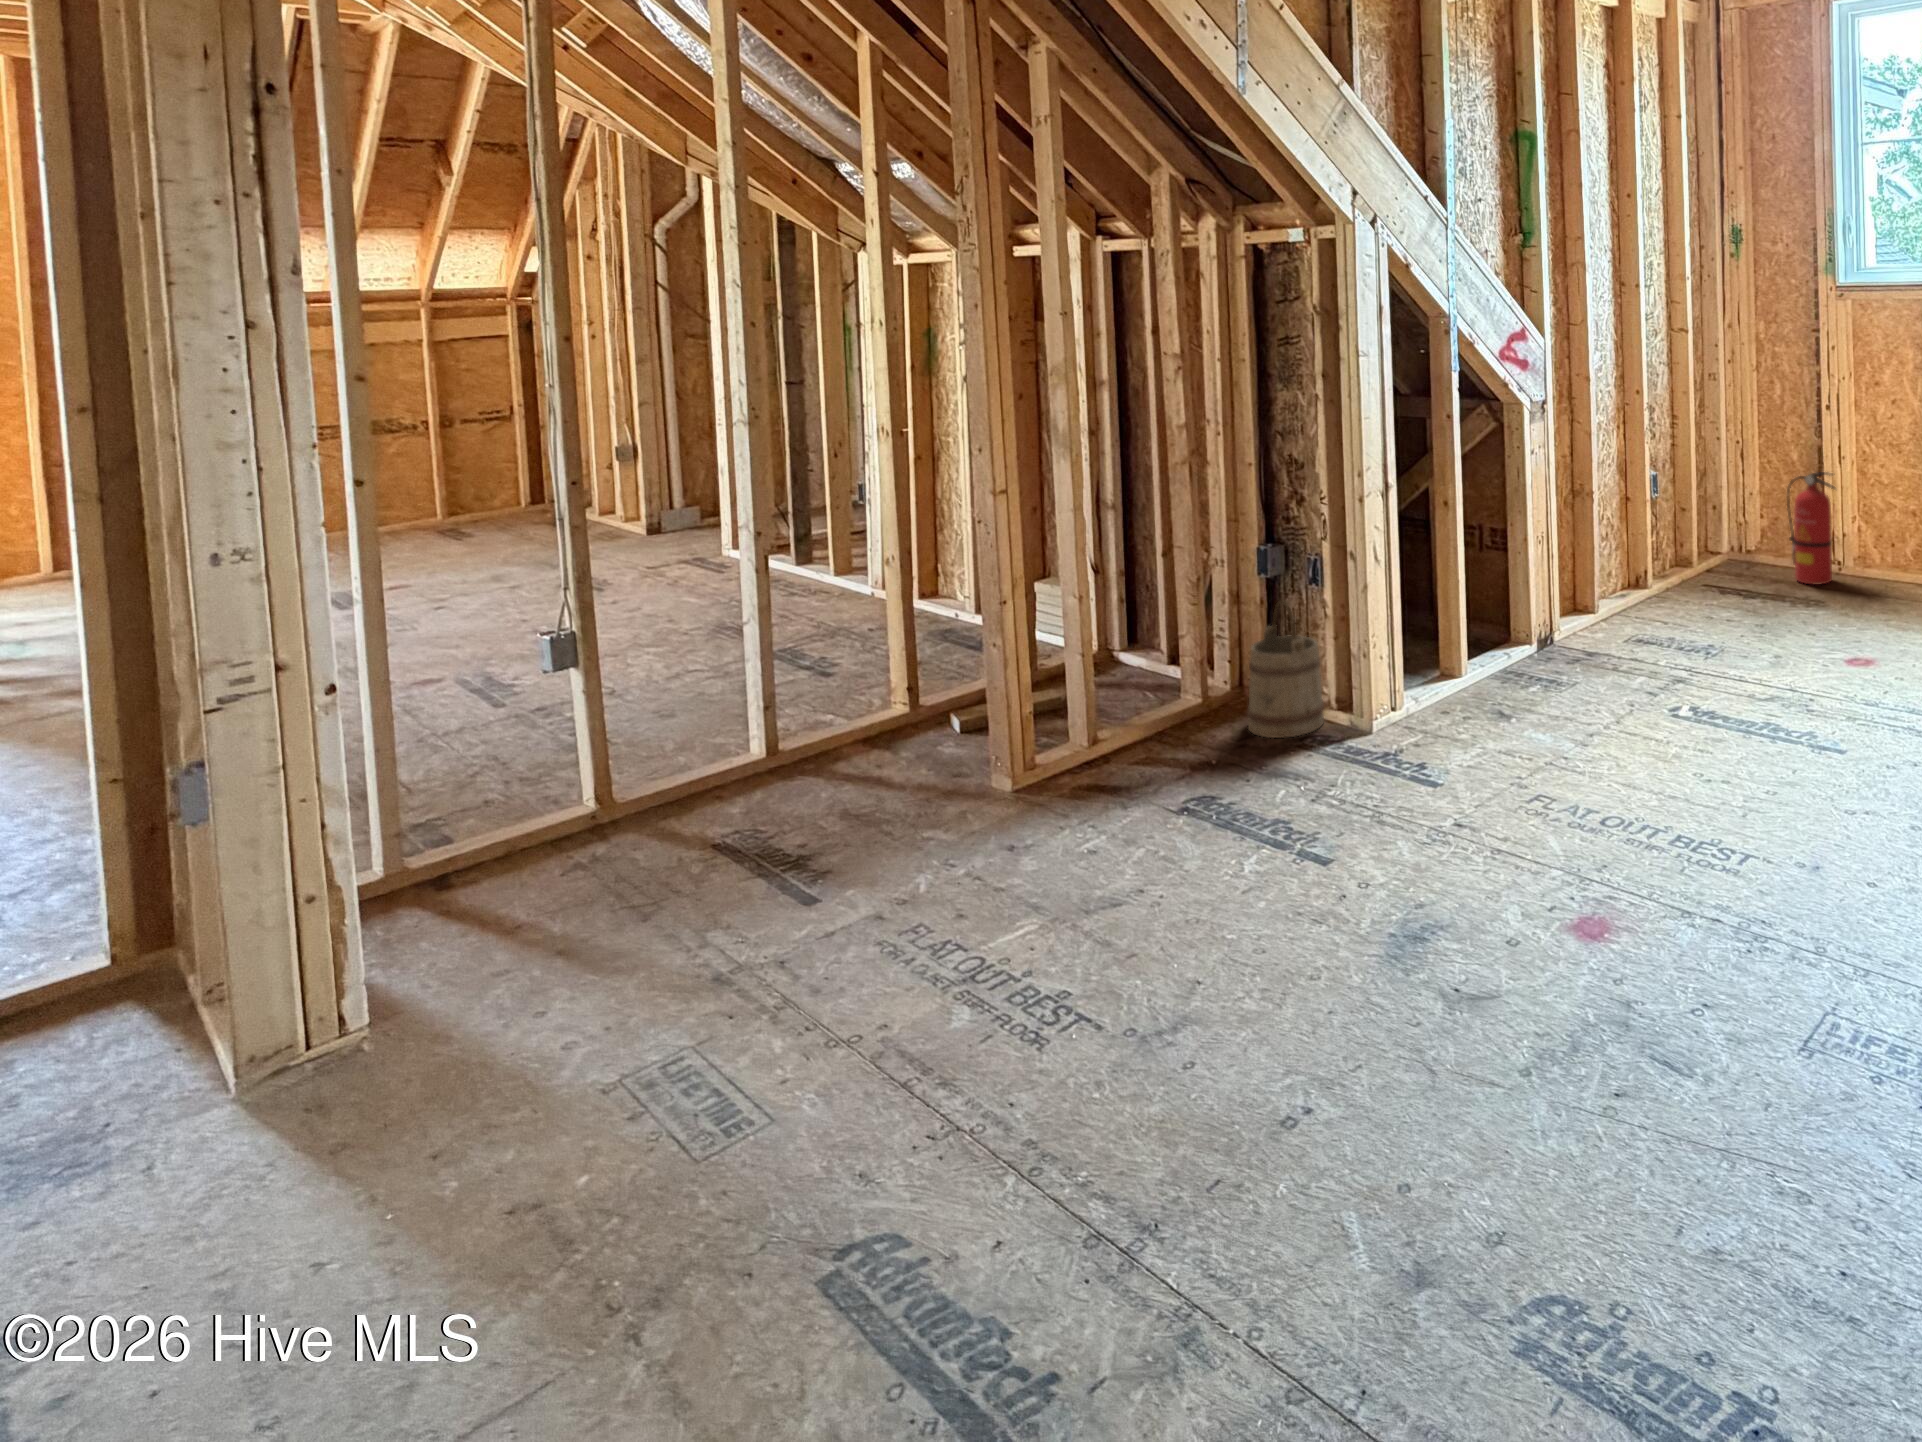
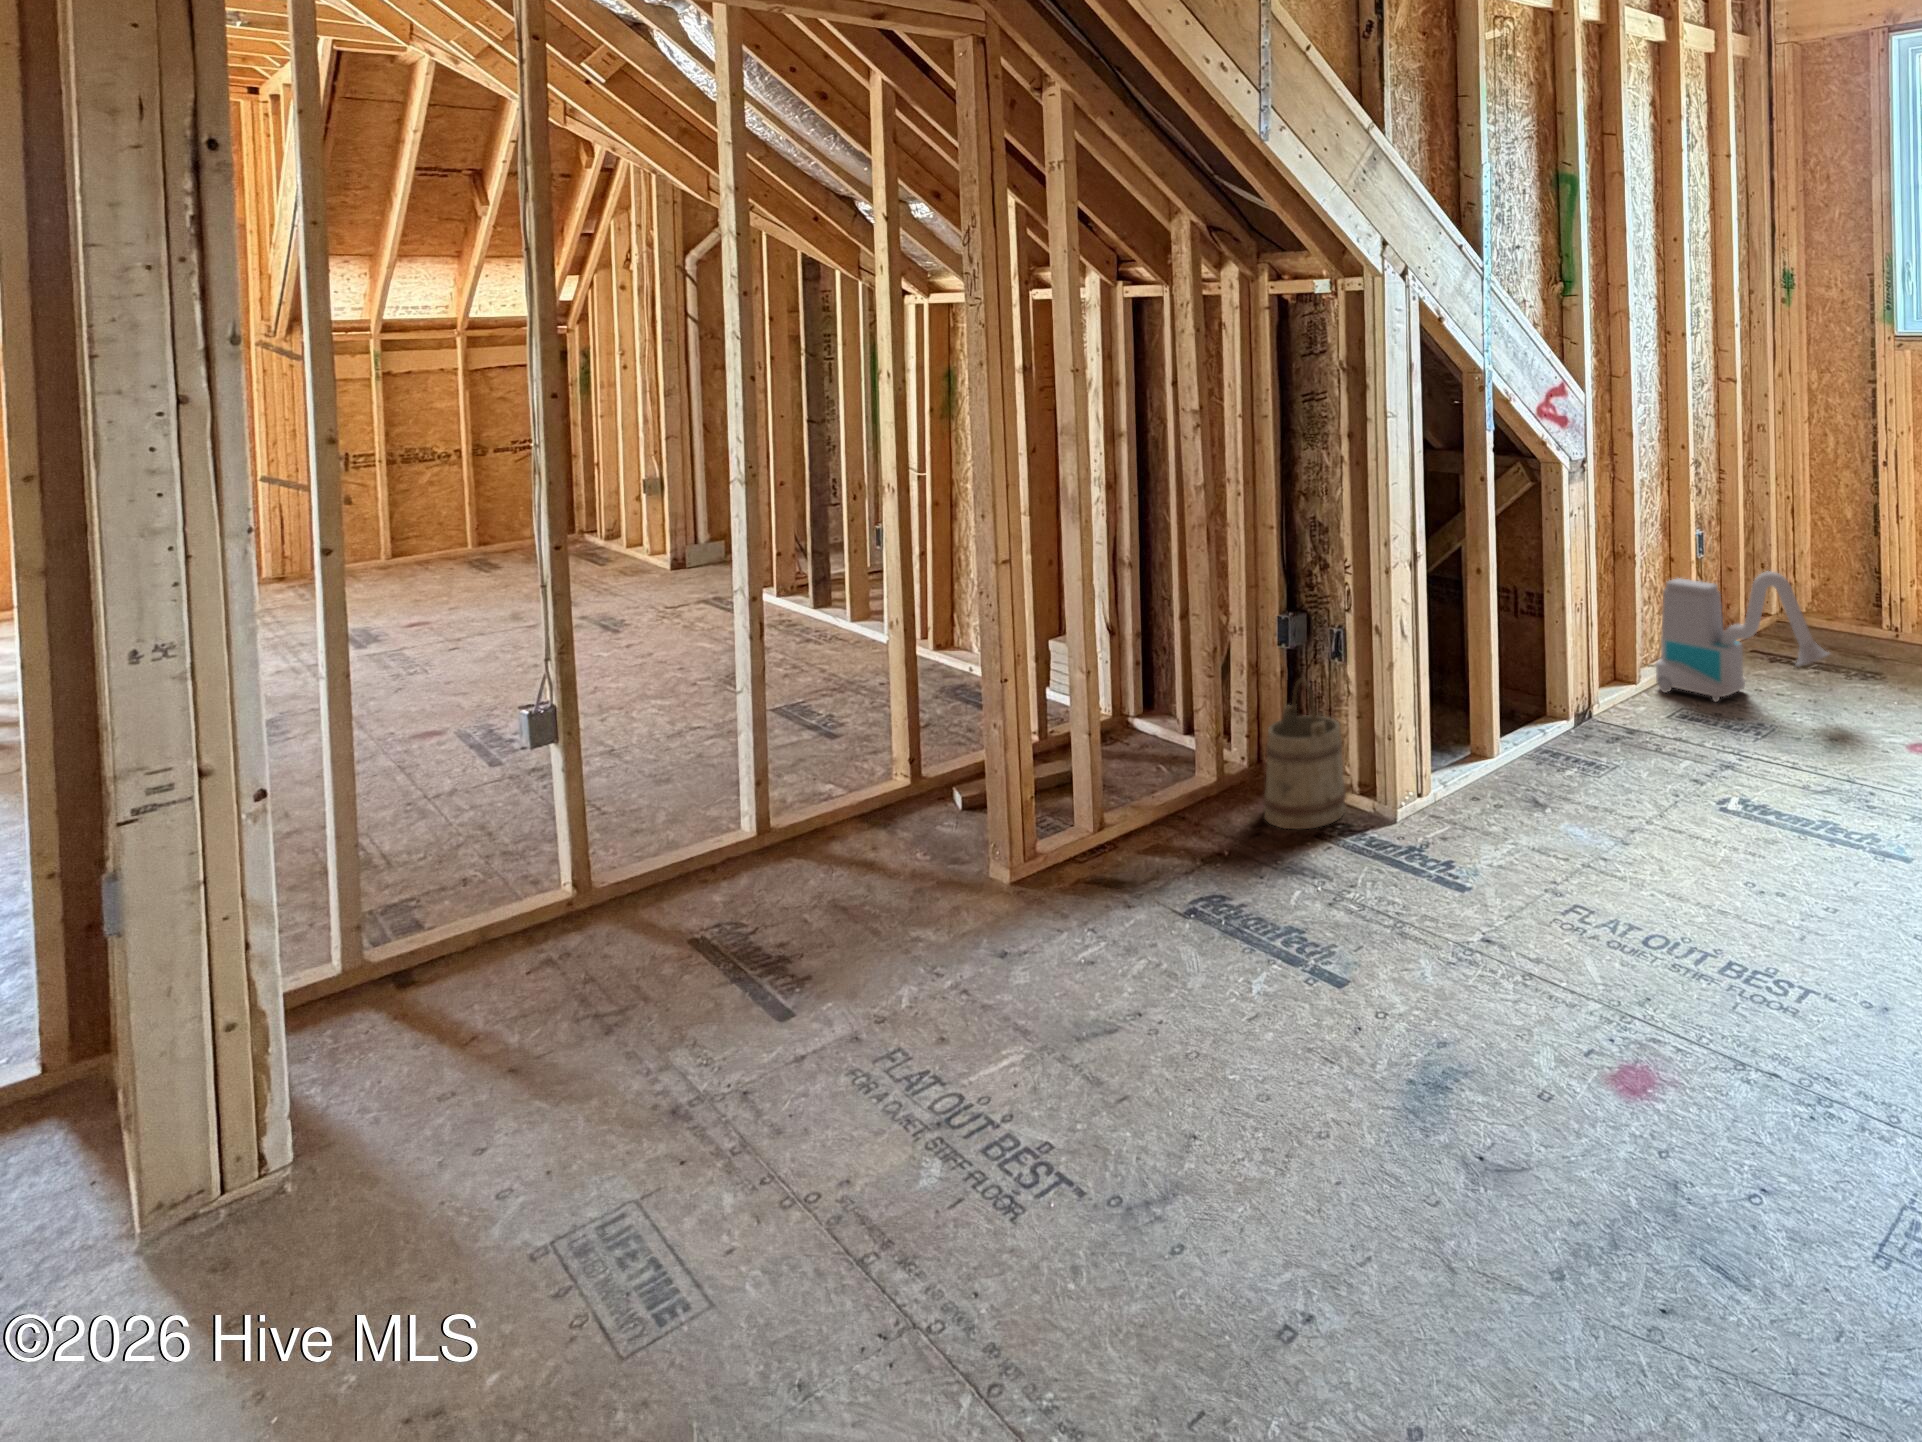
fire extinguisher: present [1787,472,1836,584] -> none [1845,535,1900,656]
vacuum cleaner: none [1611,503,1772,626] -> present [1656,571,1830,702]

